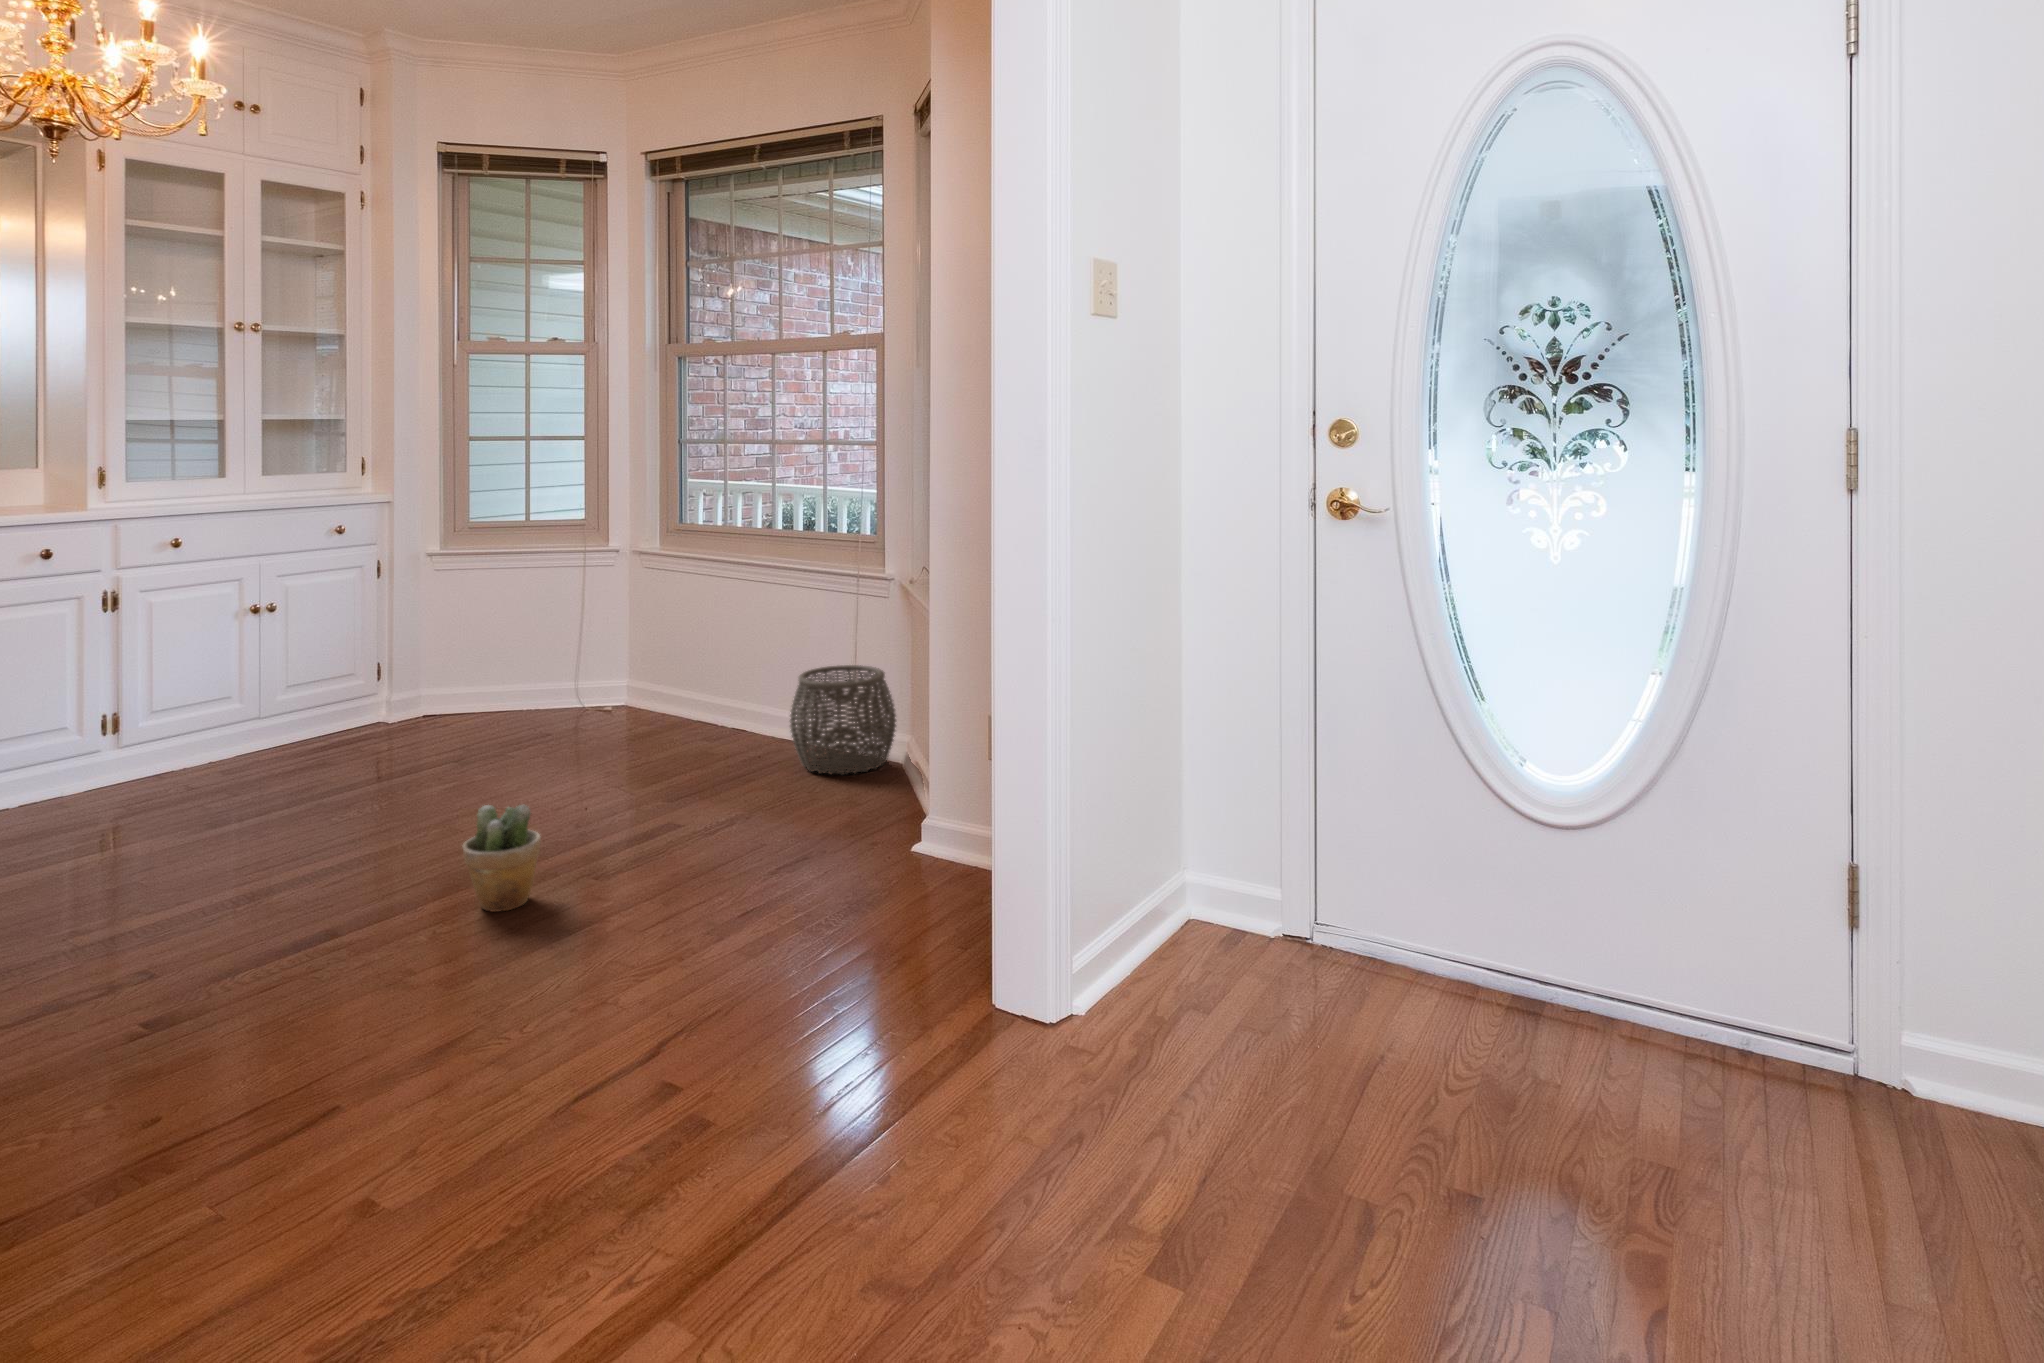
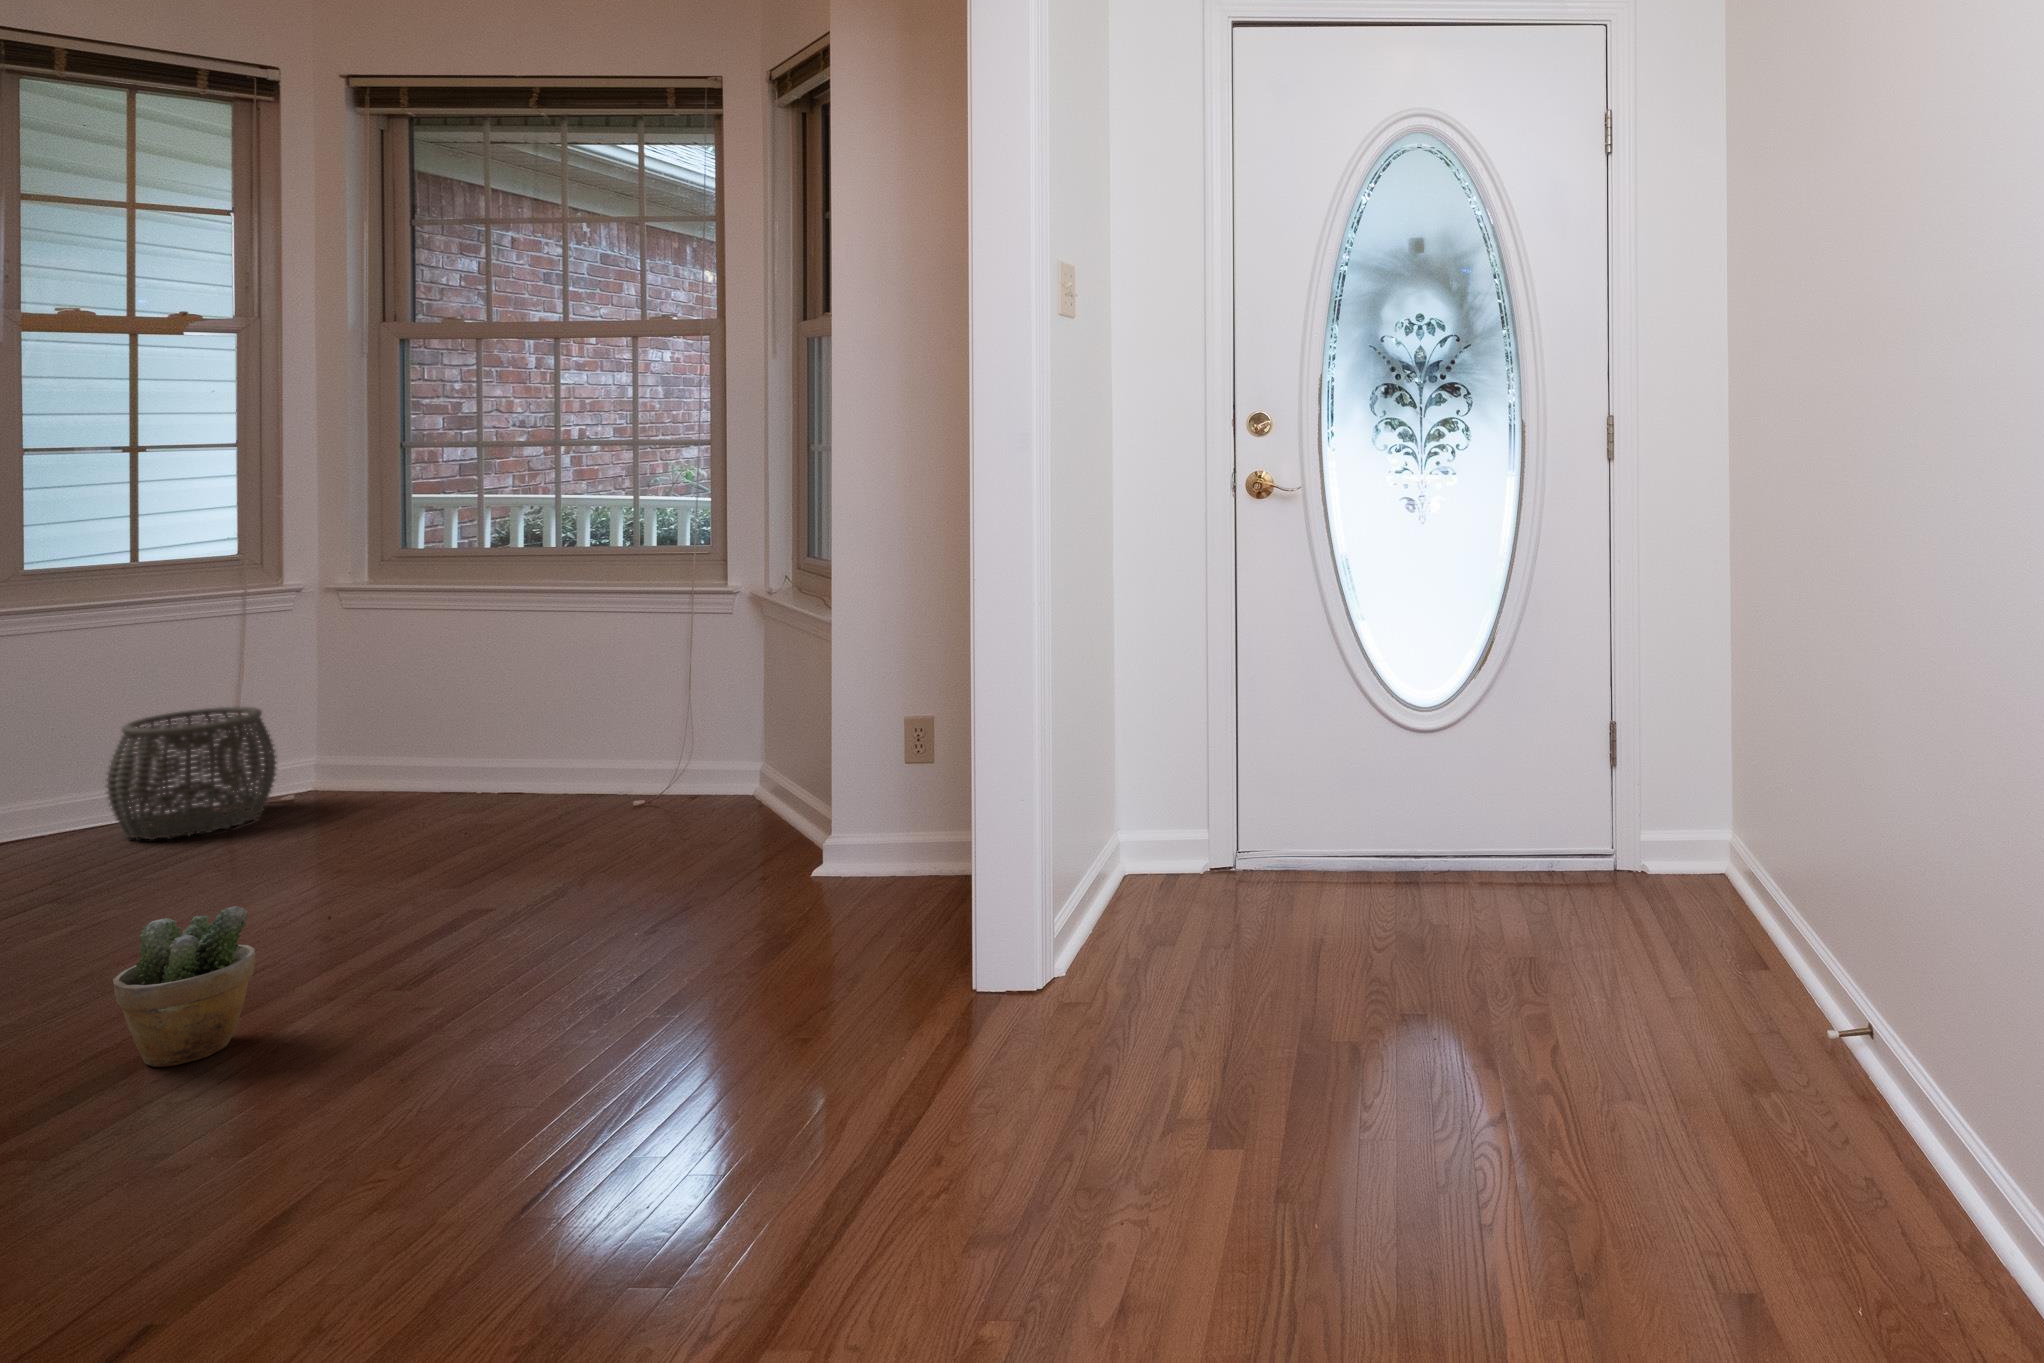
woven basket: present [790,665,896,774] -> present [106,707,277,840]

